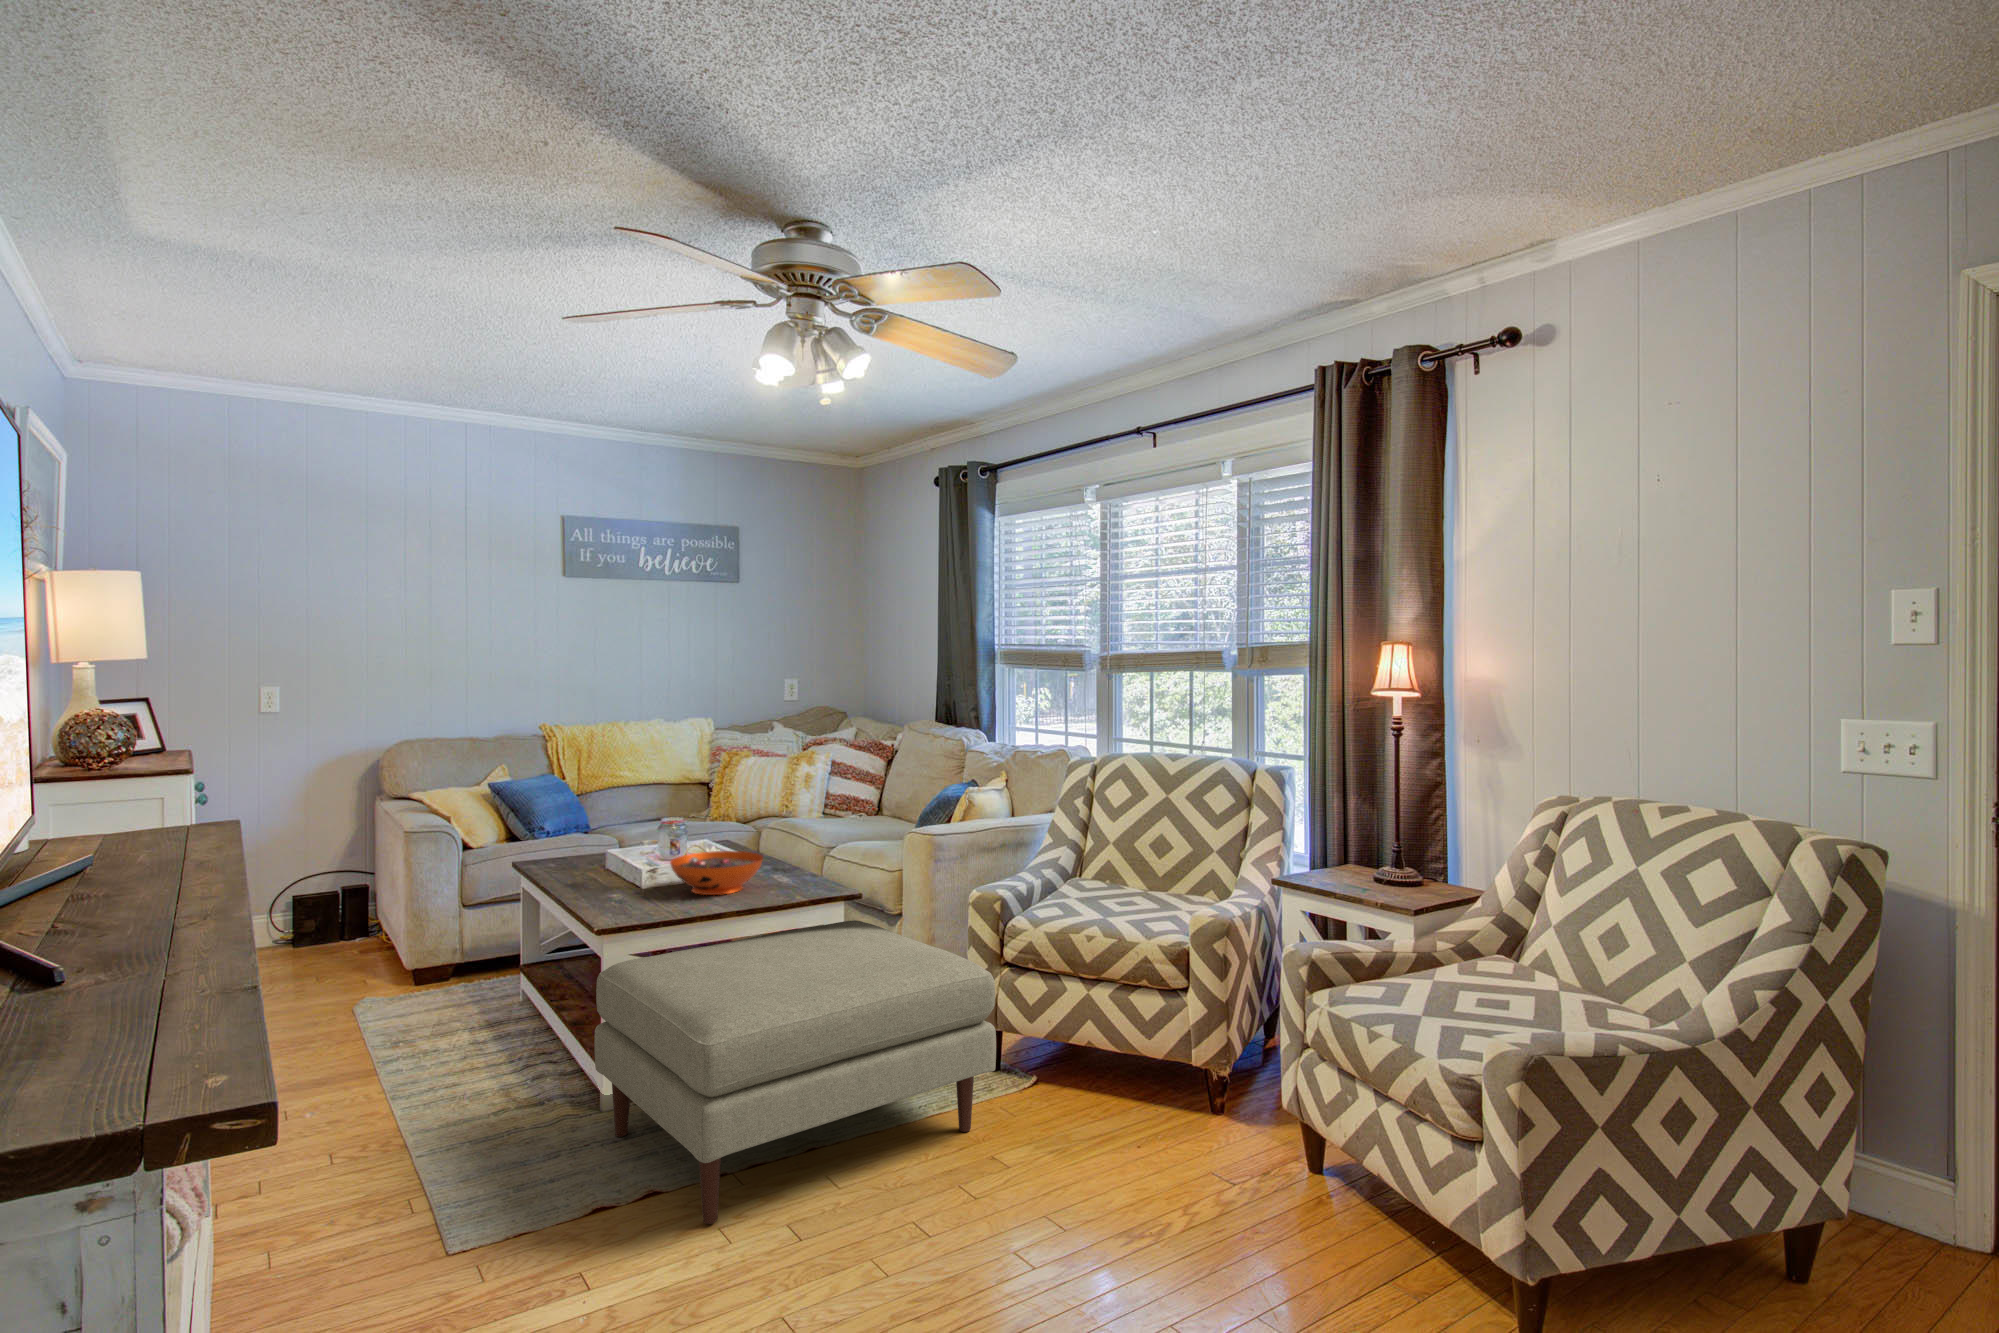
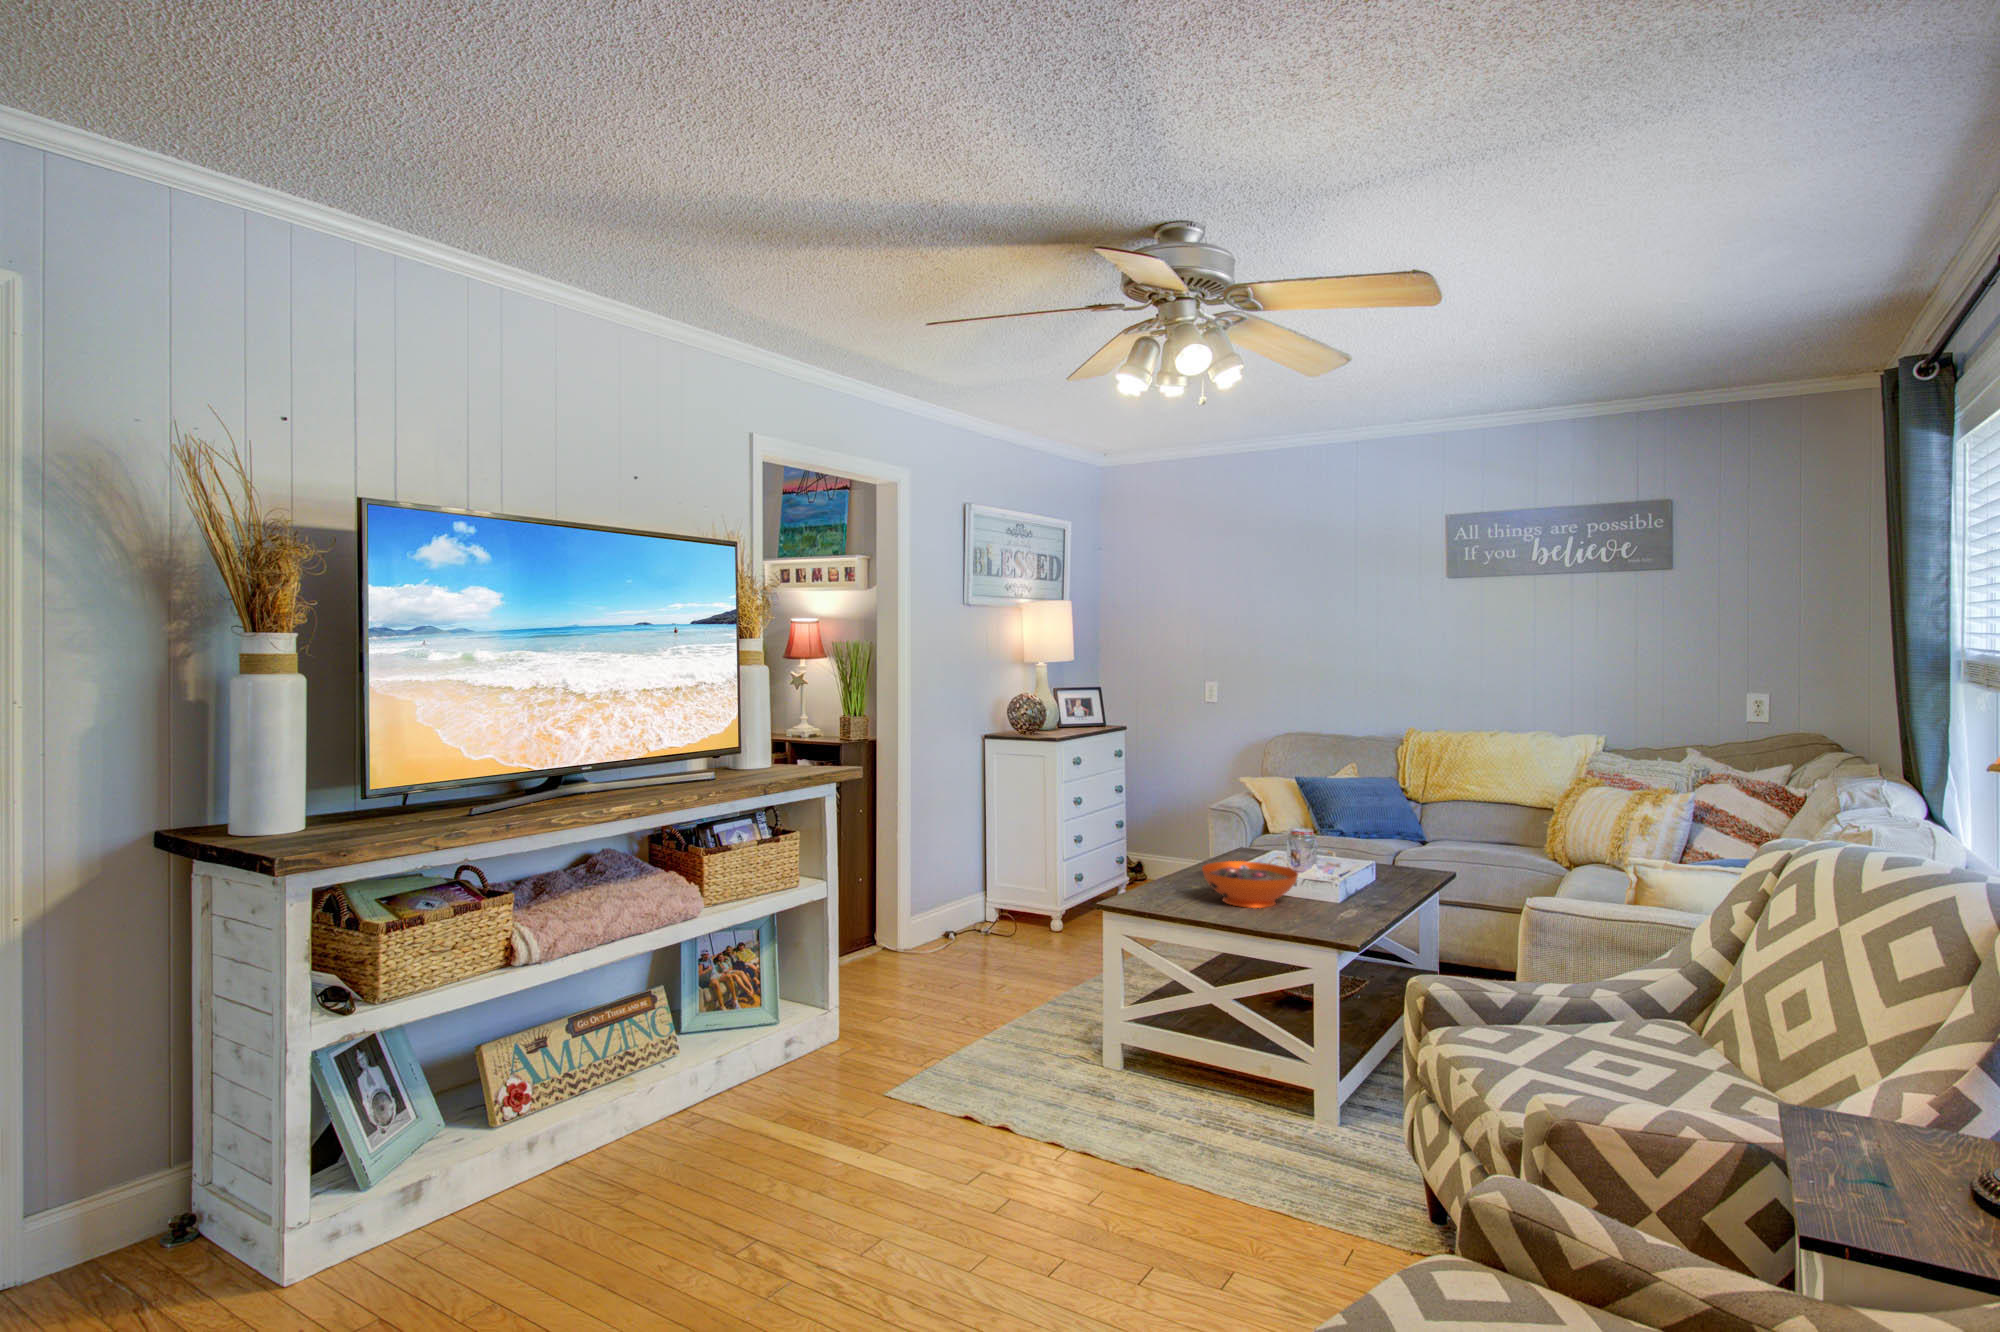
ottoman: present [594,920,996,1224] -> none [956,934,1355,1246]

